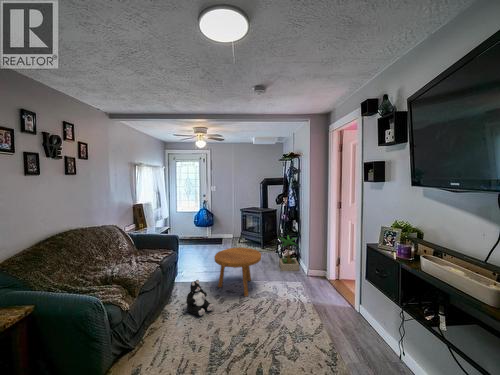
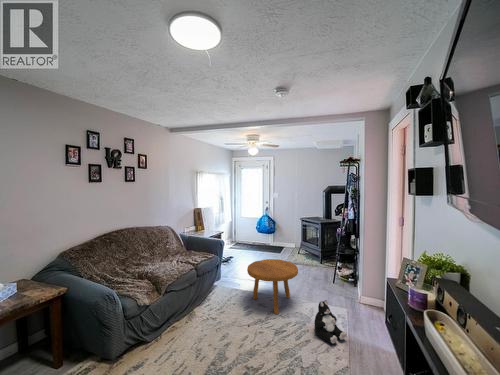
potted plant: present [279,237,299,271] -> none [326,250,358,296]
plush toy: present [186,280,214,316] -> present [314,300,347,343]

